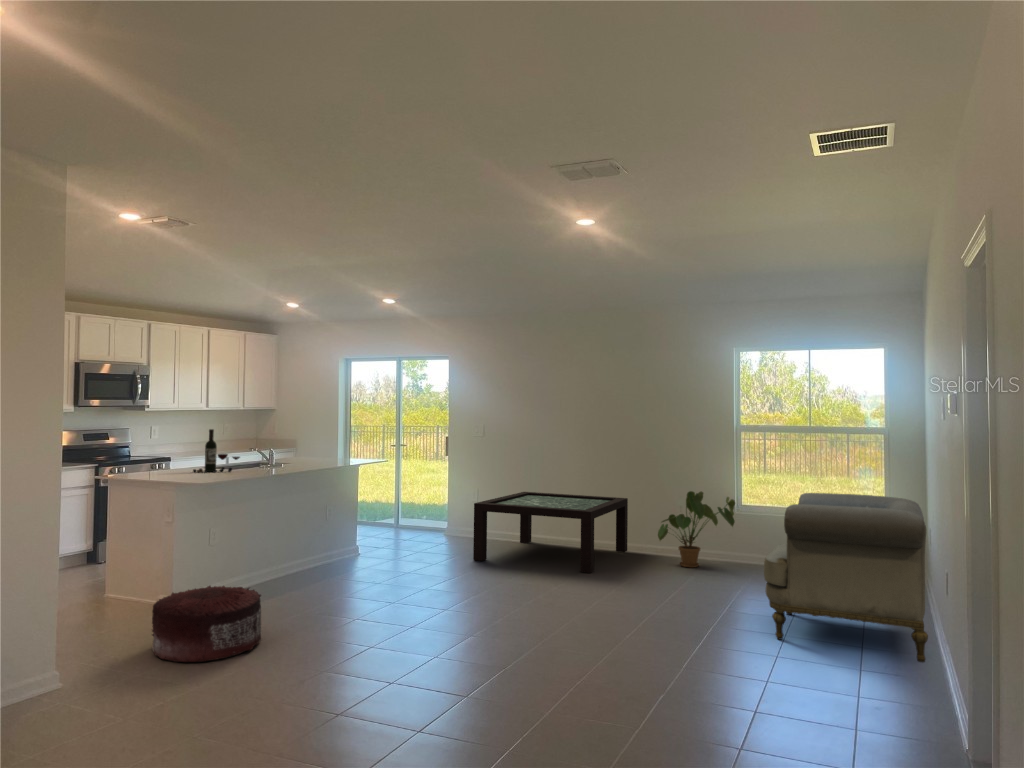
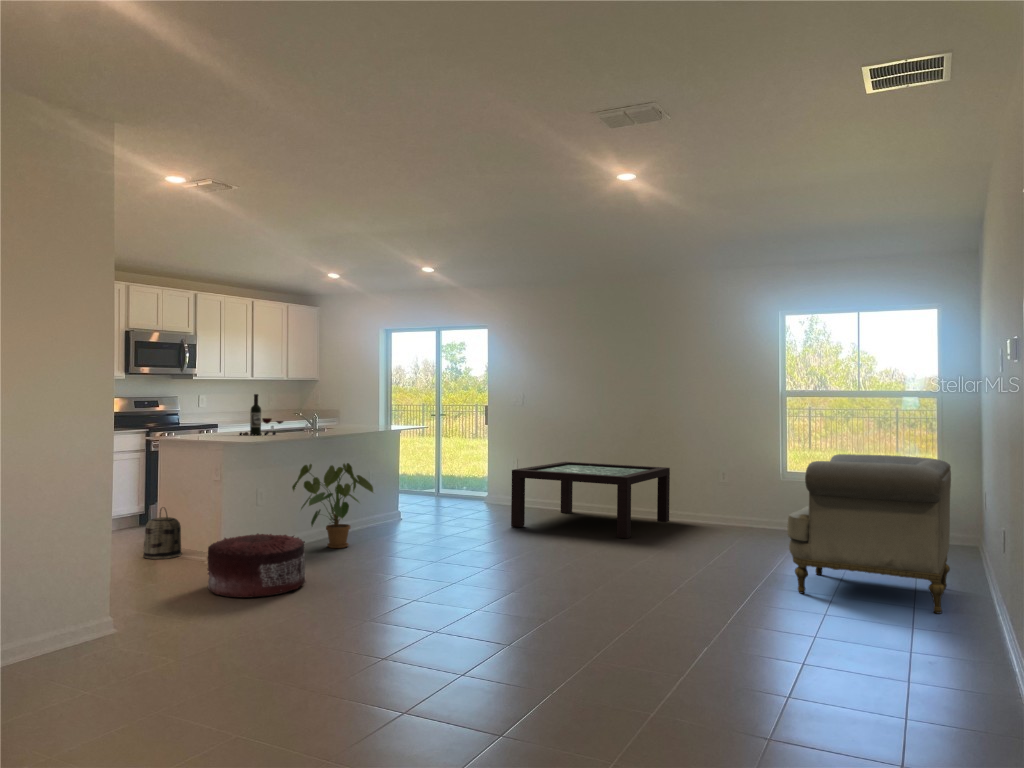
house plant: present [658,491,735,567] -> present [292,463,373,548]
basket: none [84,554,127,611] -> present [143,507,182,559]

